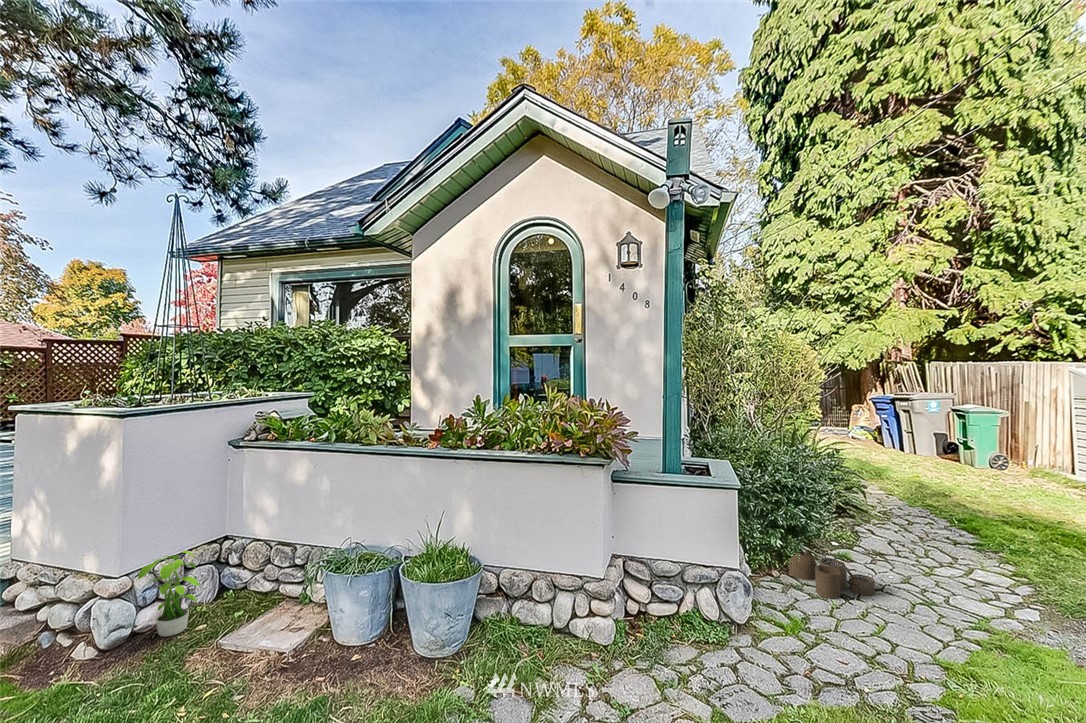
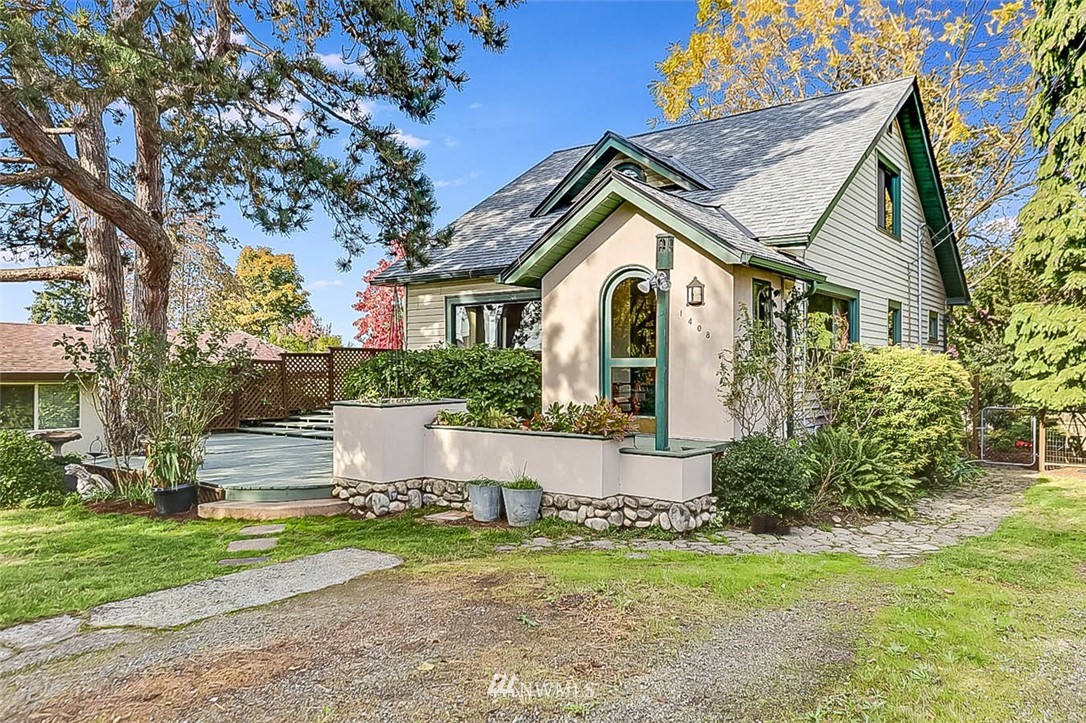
potted plant: present [138,551,200,637] -> none [392,476,417,515]

